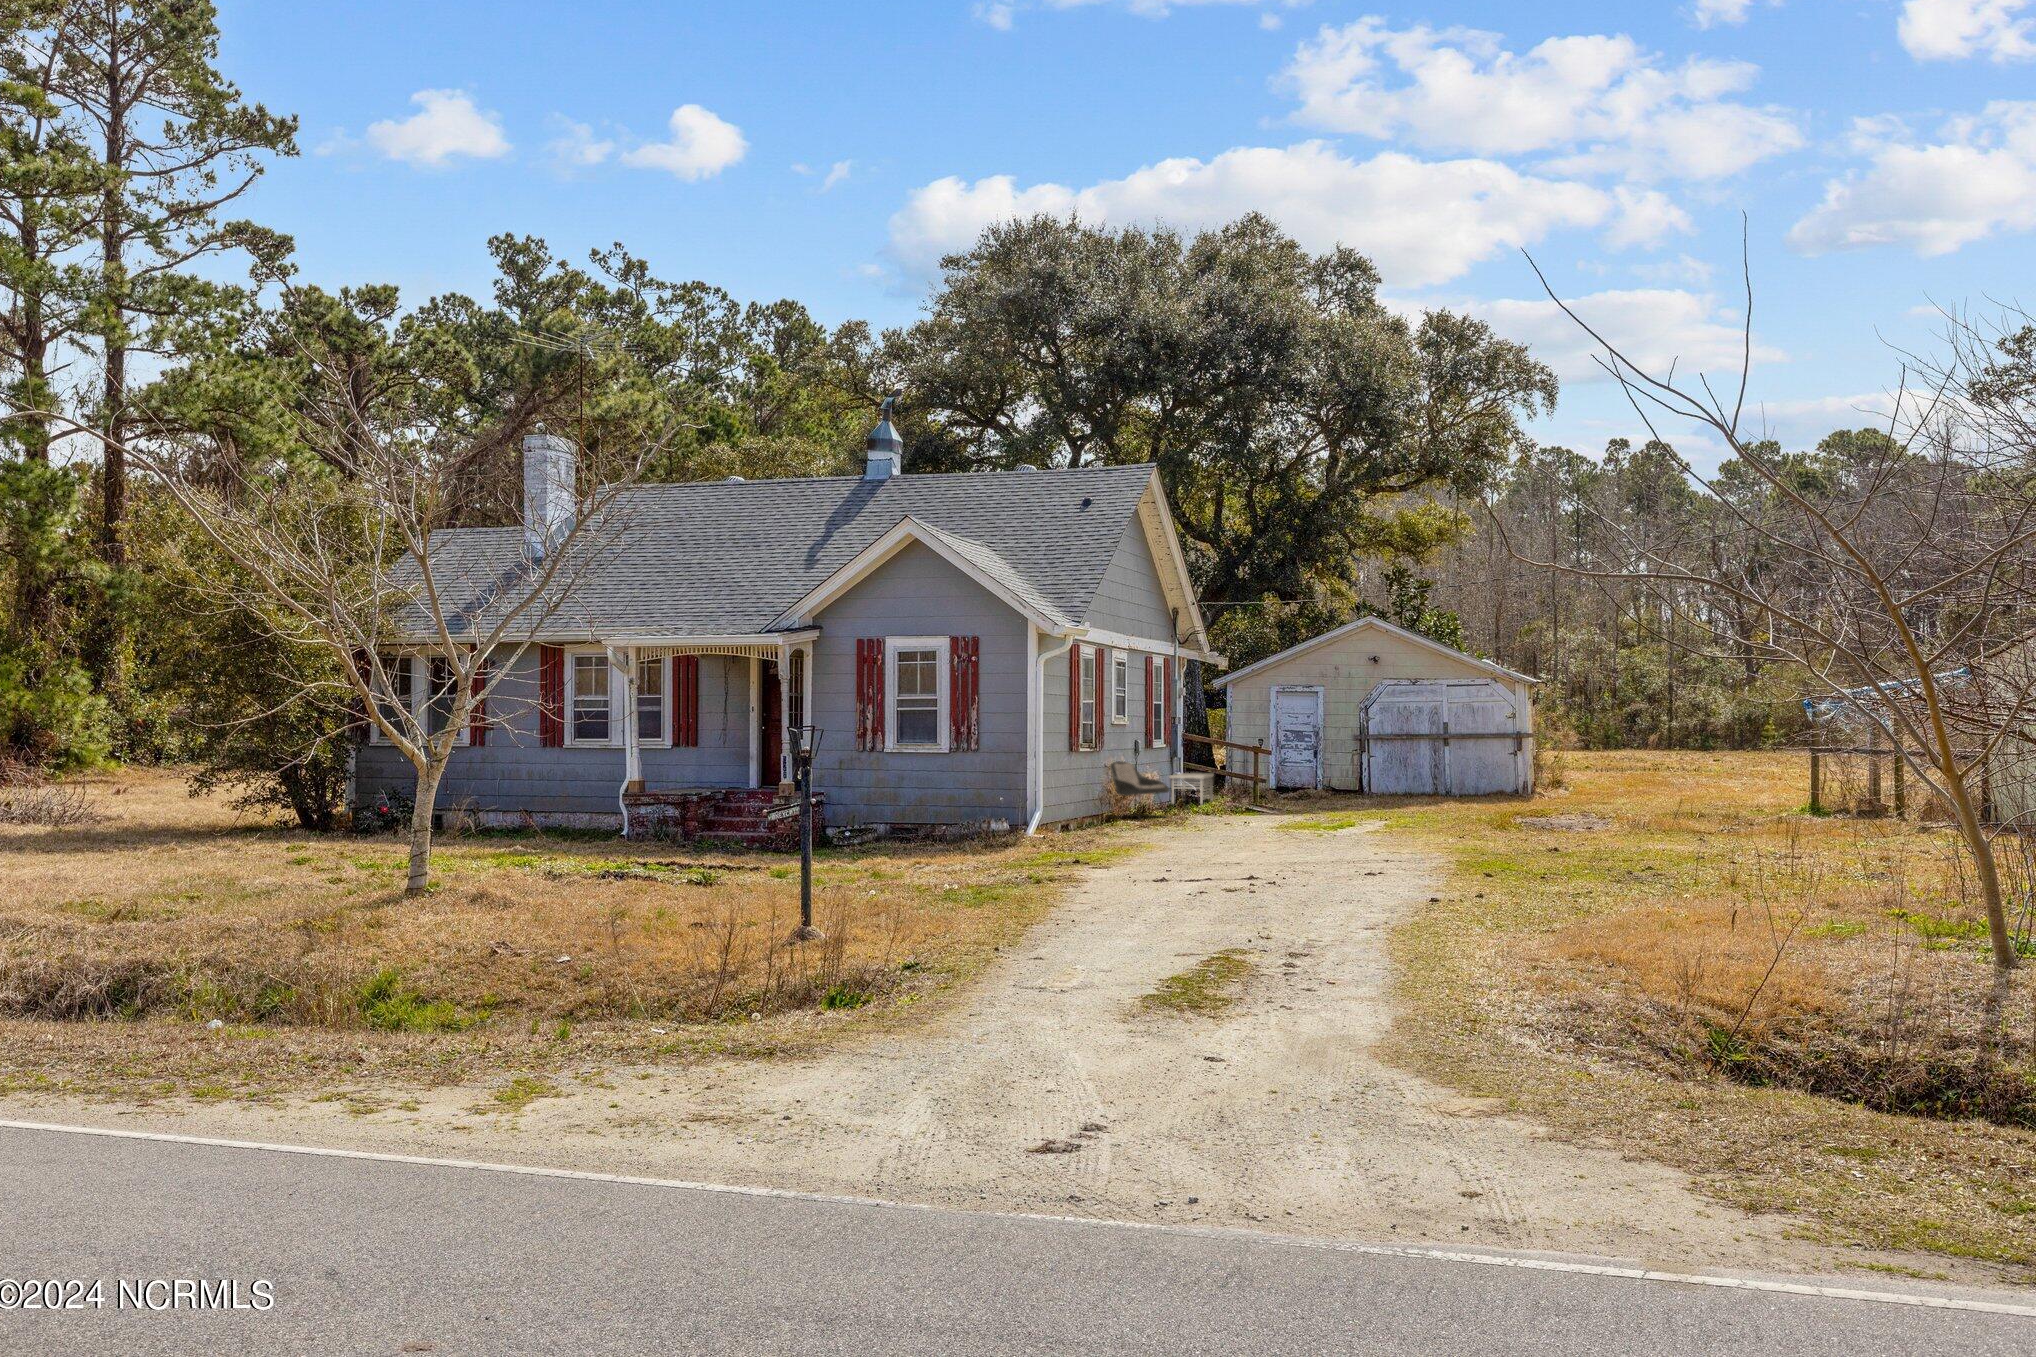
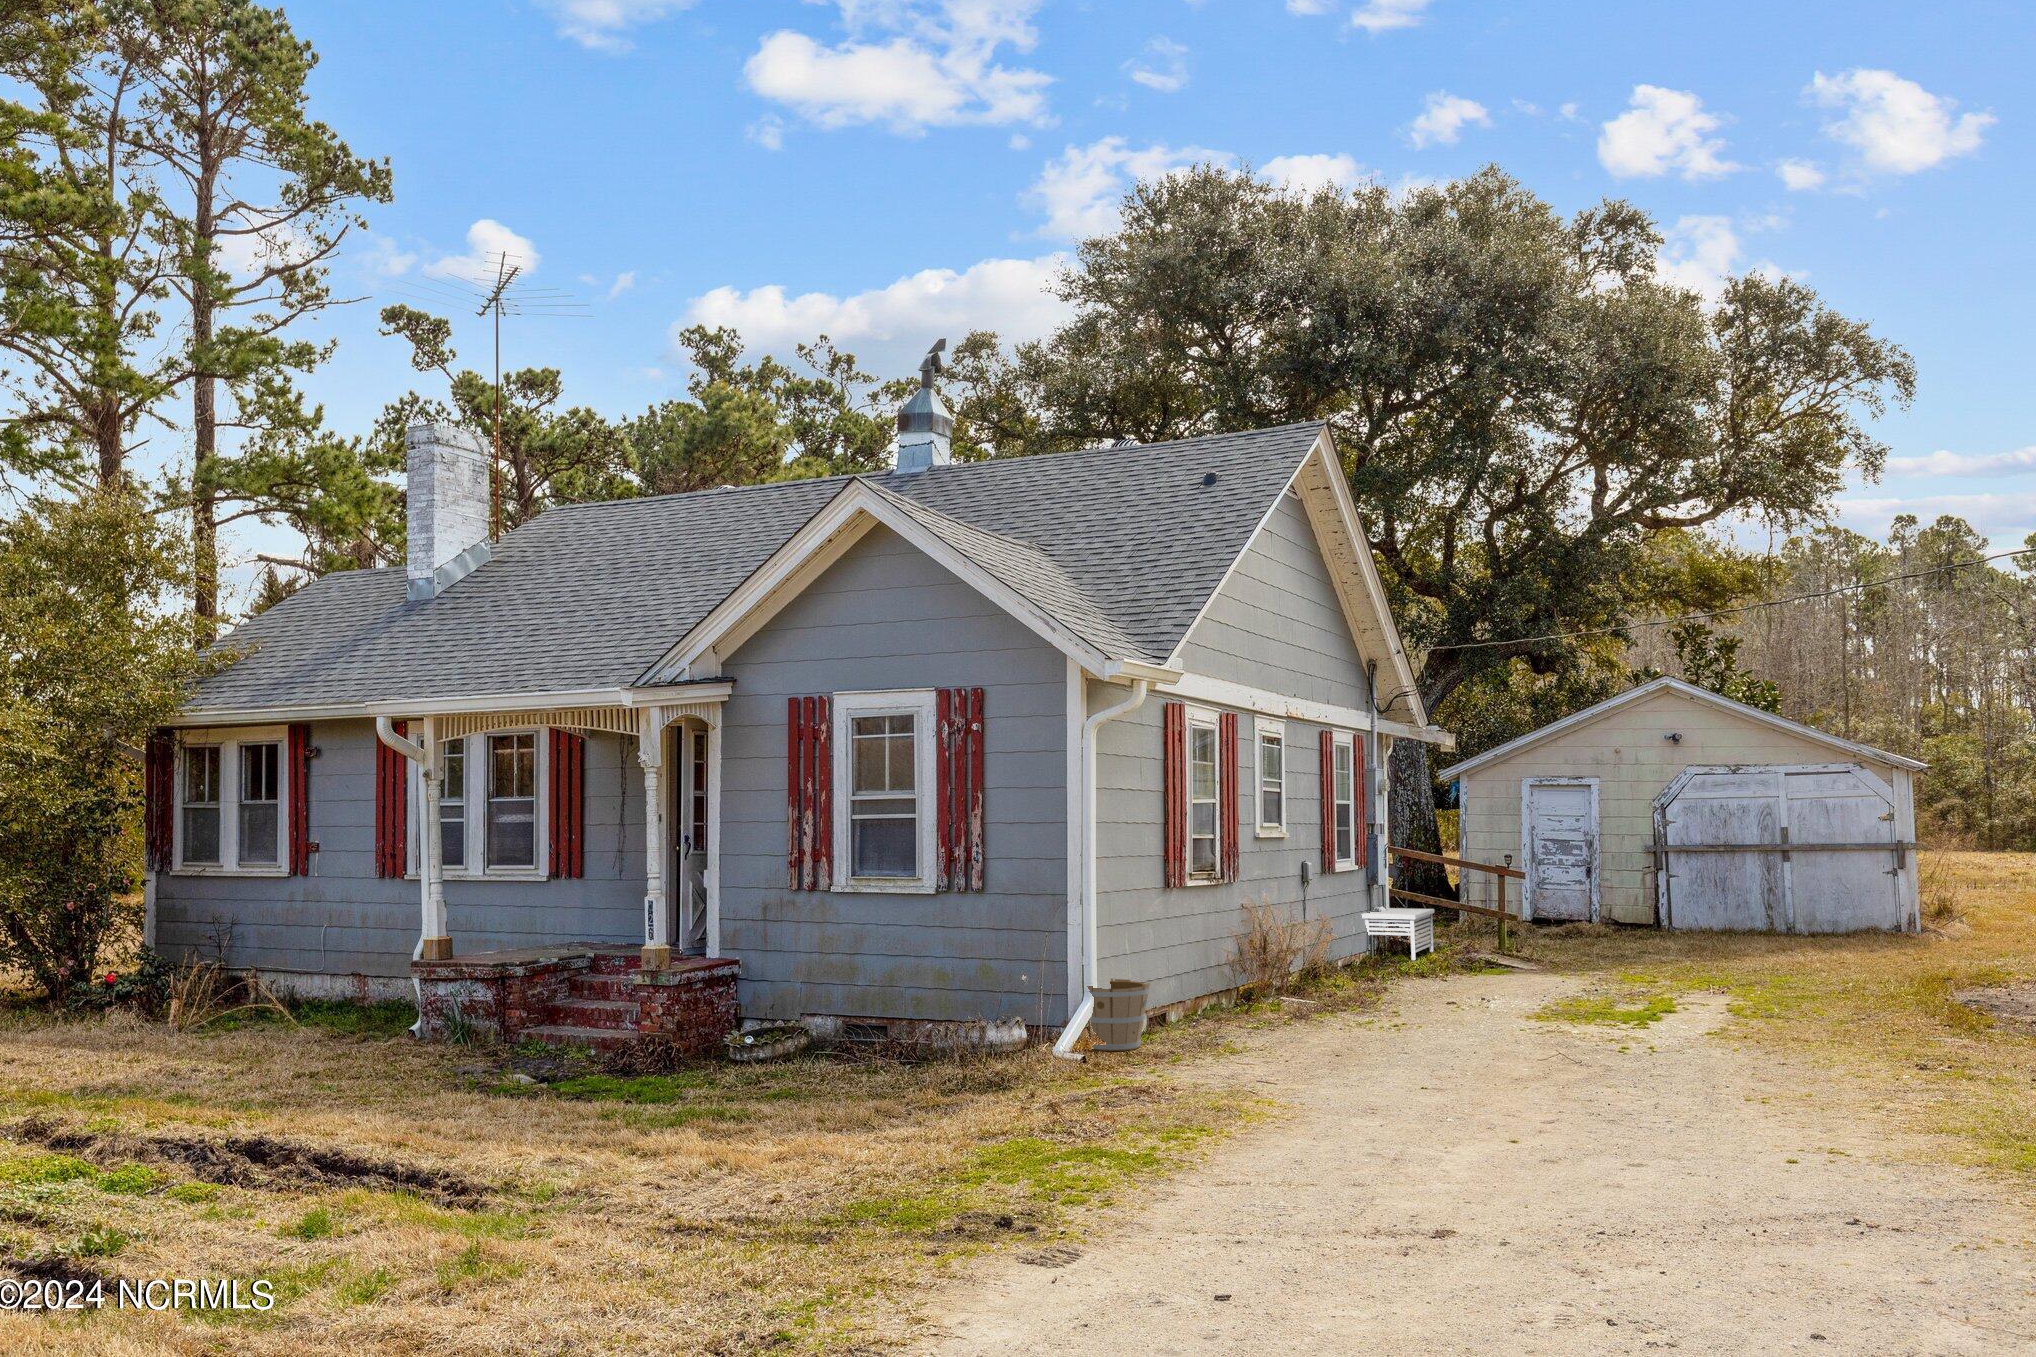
lounge chair: present [1110,761,1169,819] -> none [1245,898,1349,1000]
wooden bucket: none [1032,800,1074,837] -> present [1087,979,1150,1051]

